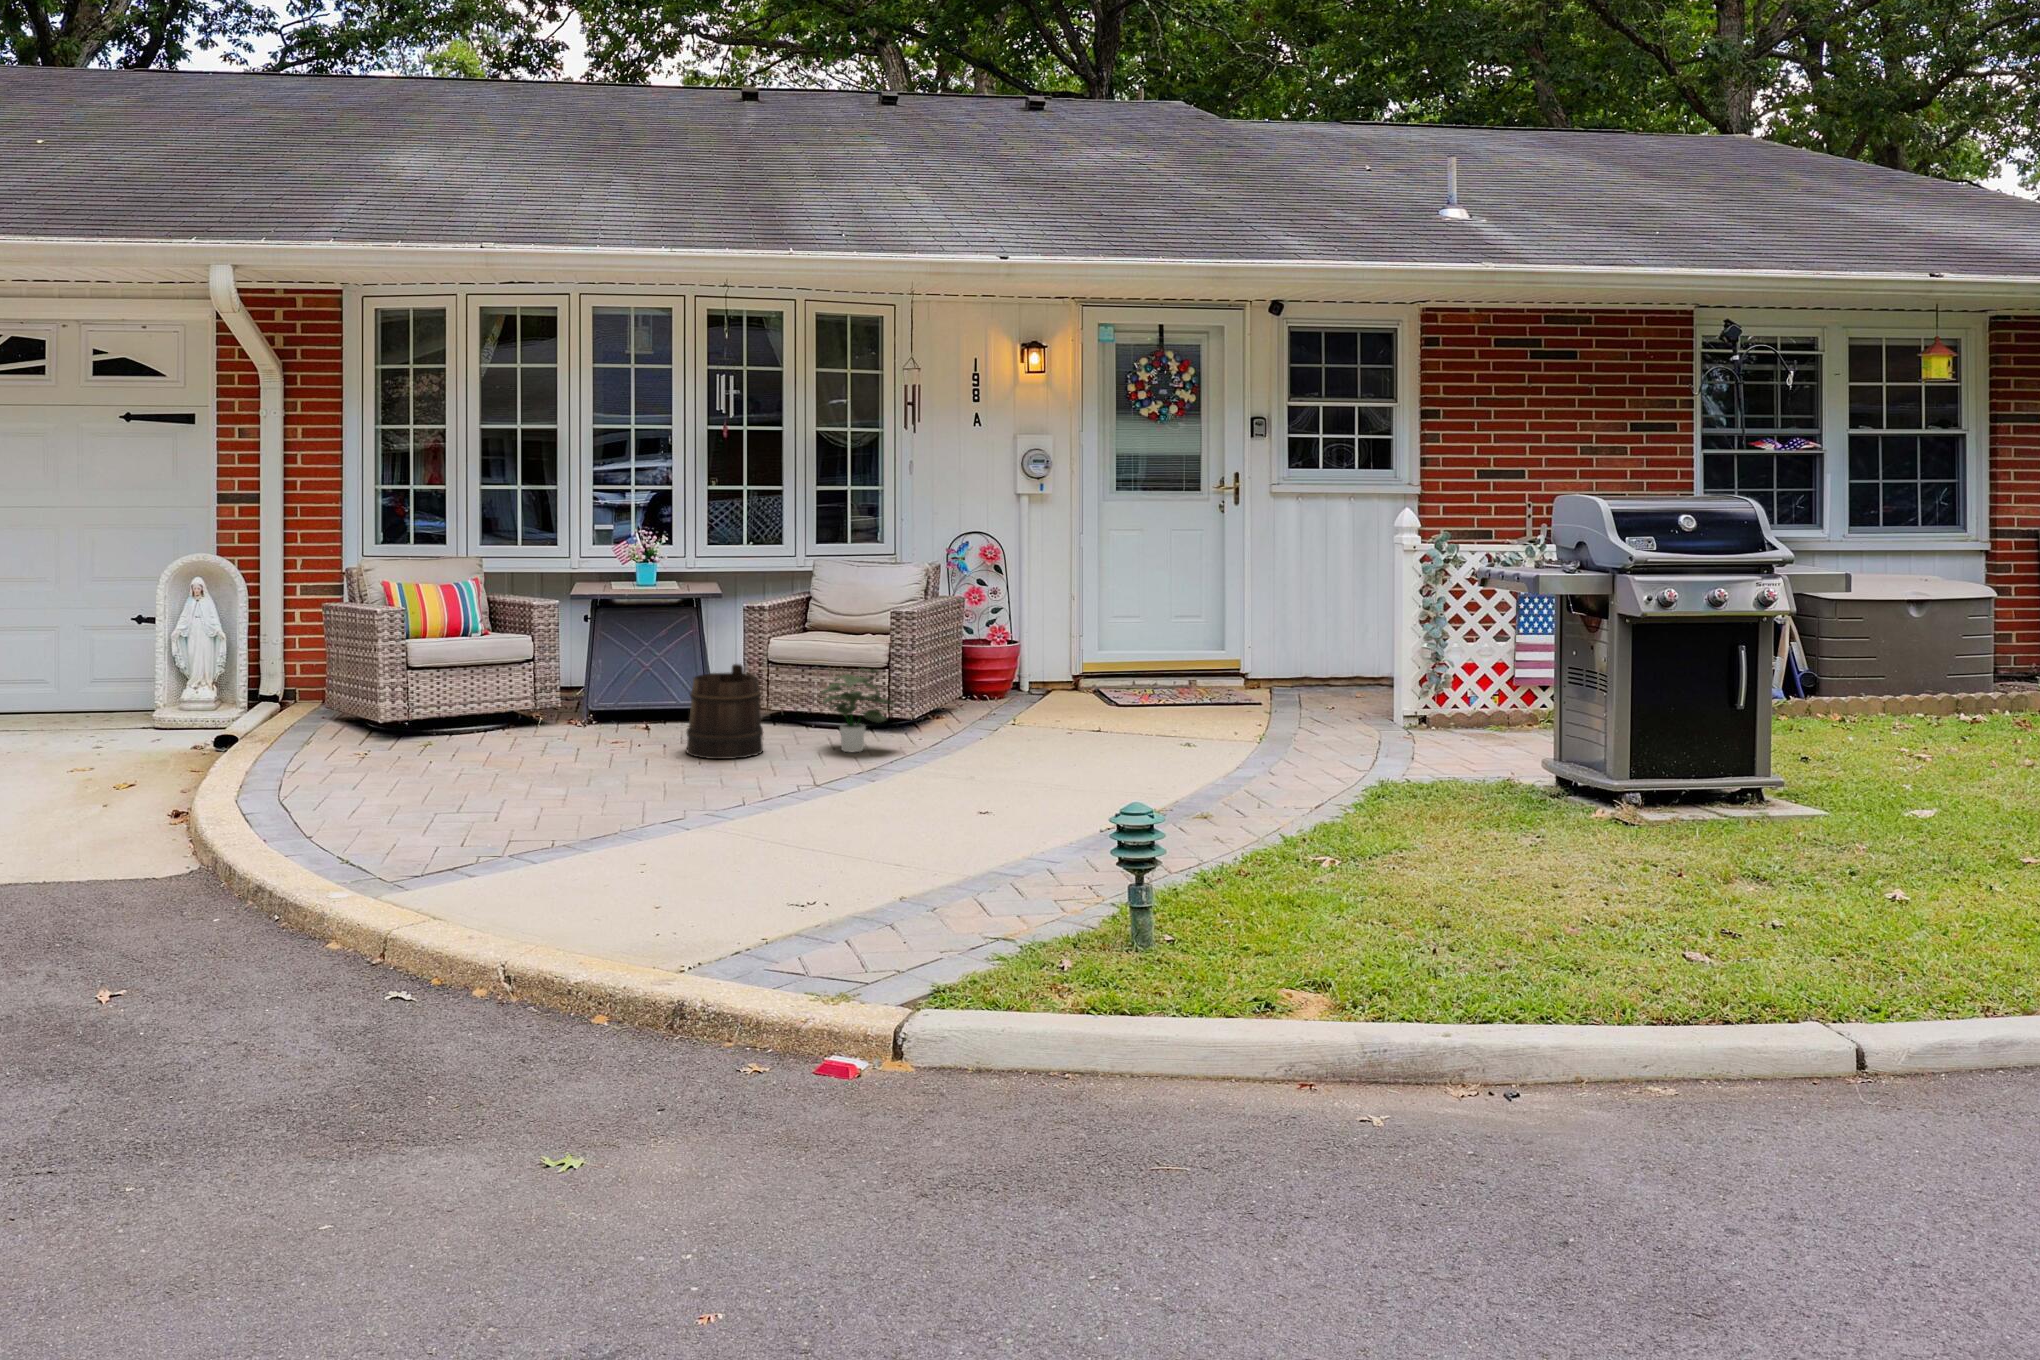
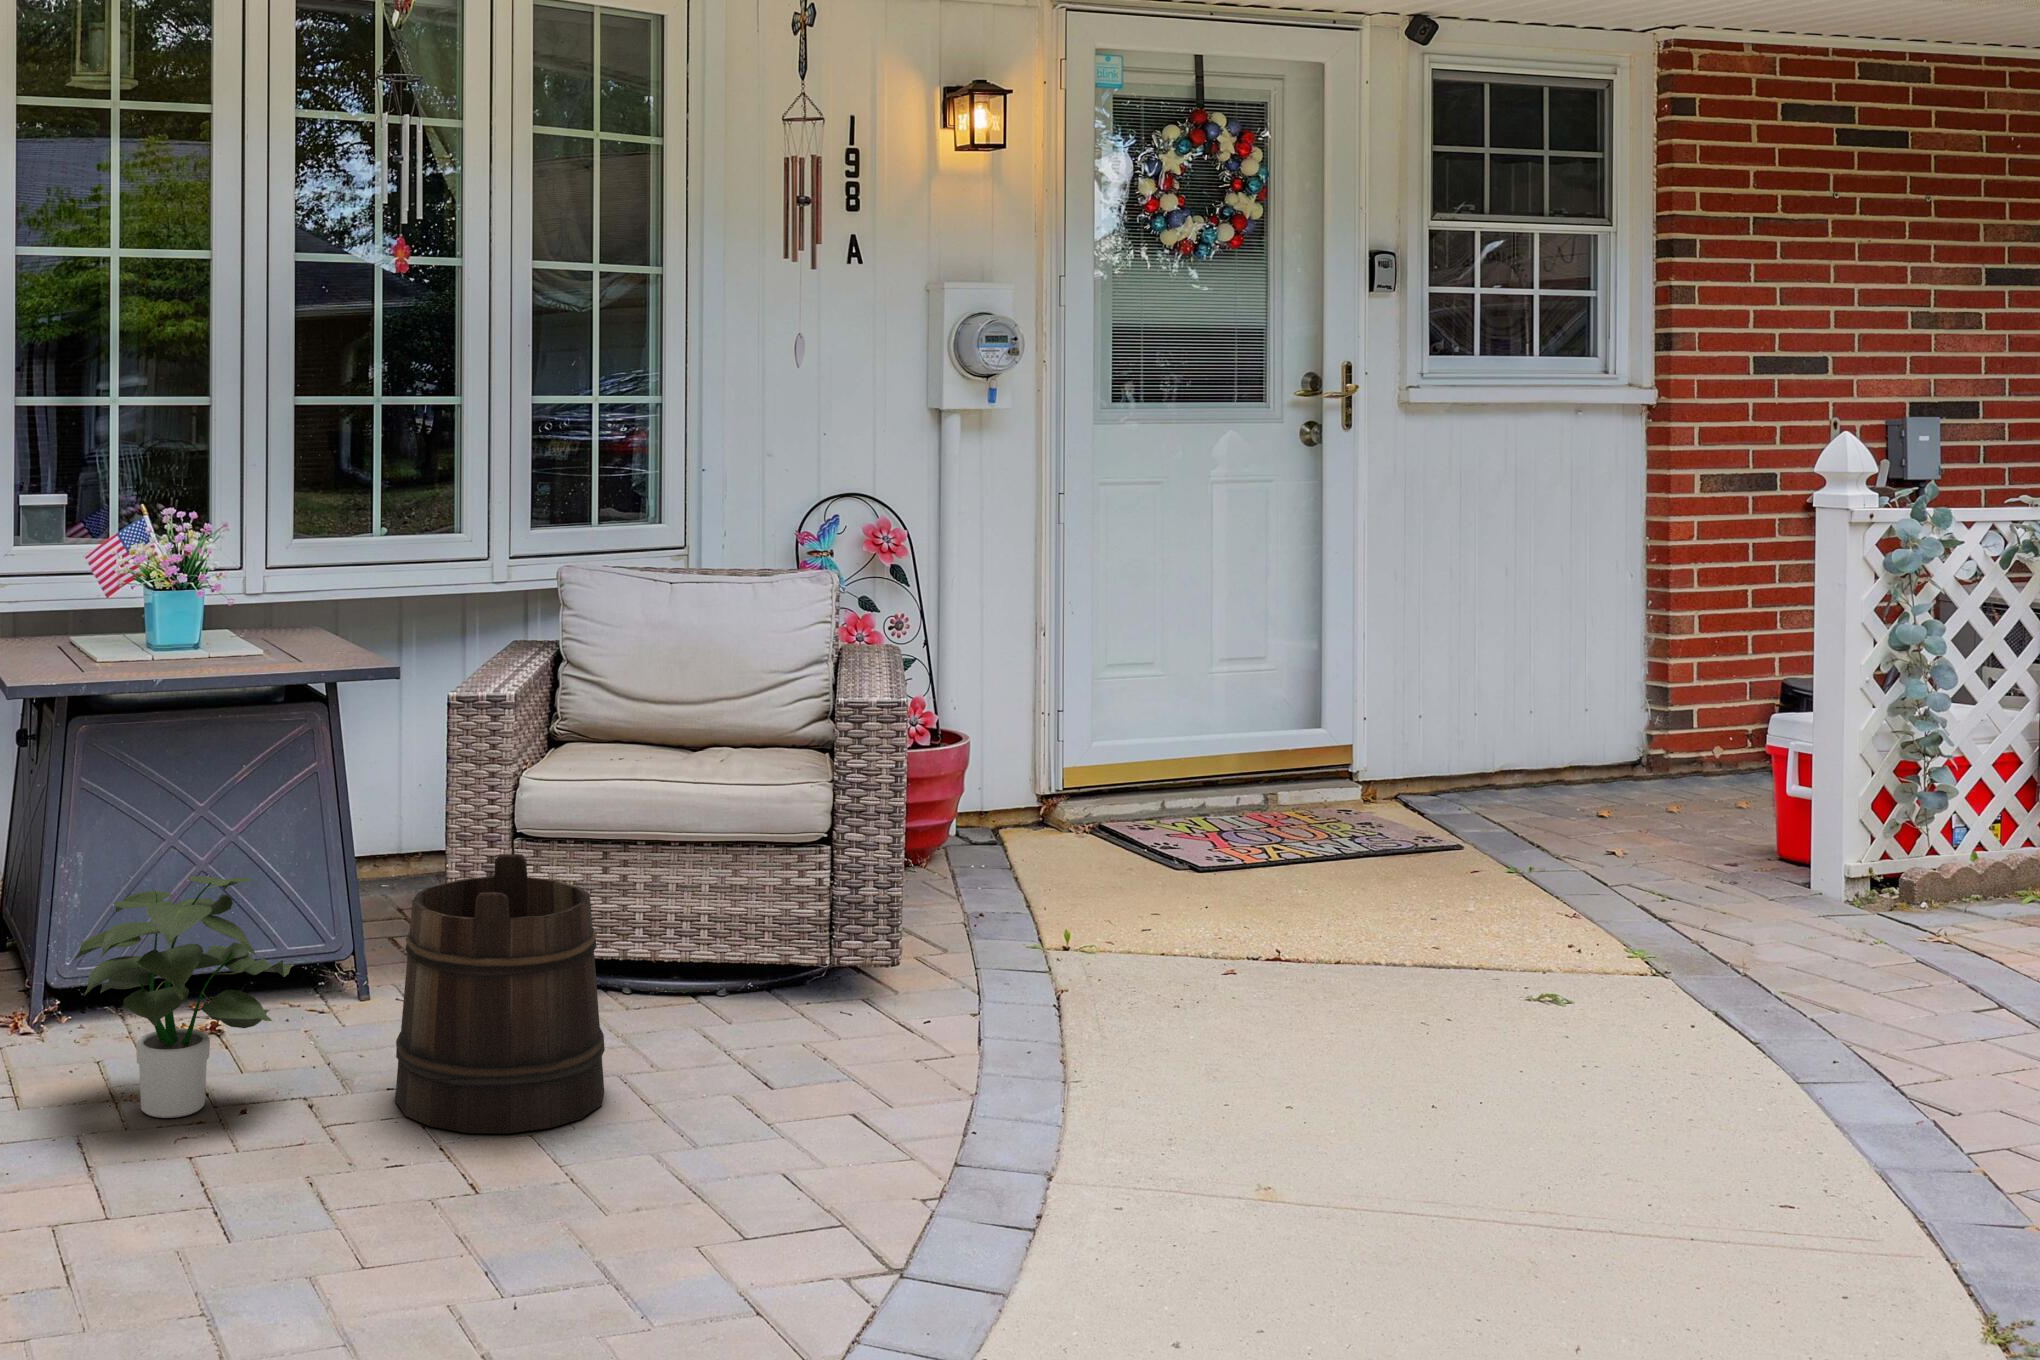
potted plant: present [821,669,894,752] -> present [73,876,294,1118]

